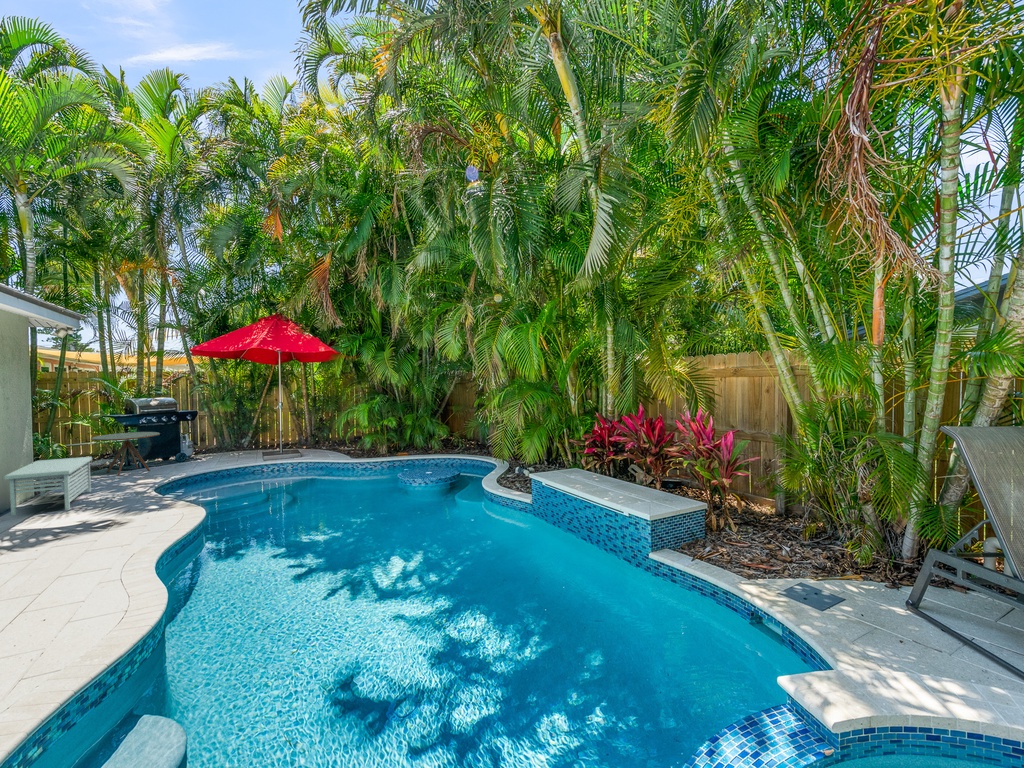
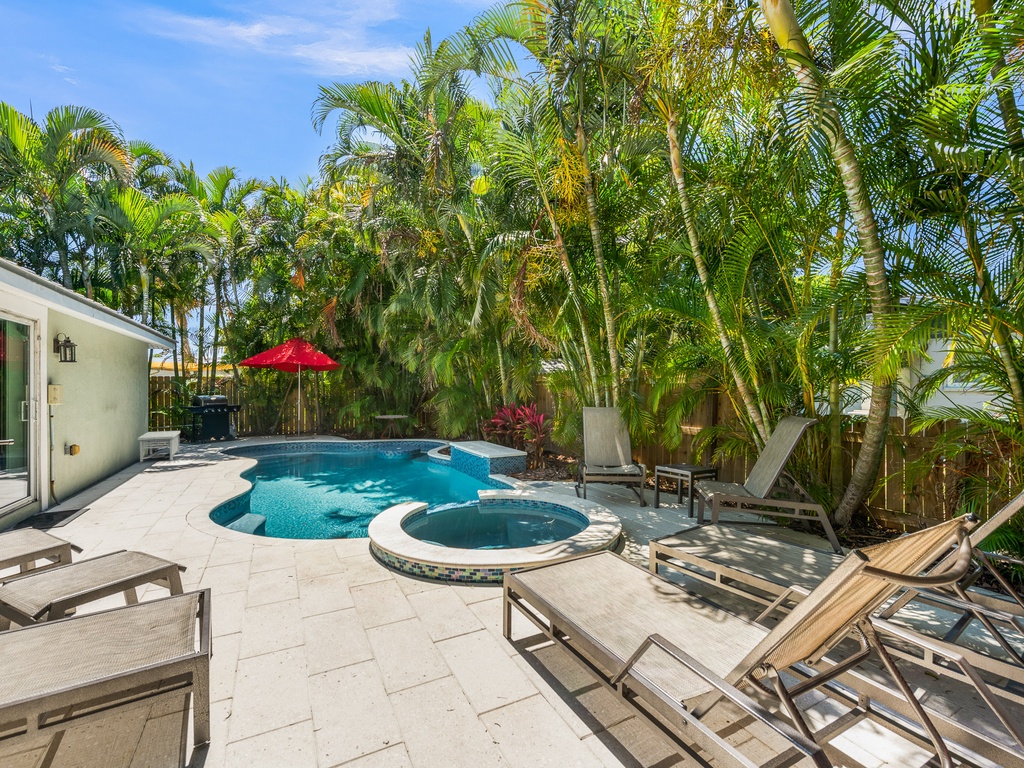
round table: present [92,432,160,475] -> present [375,415,408,440]

